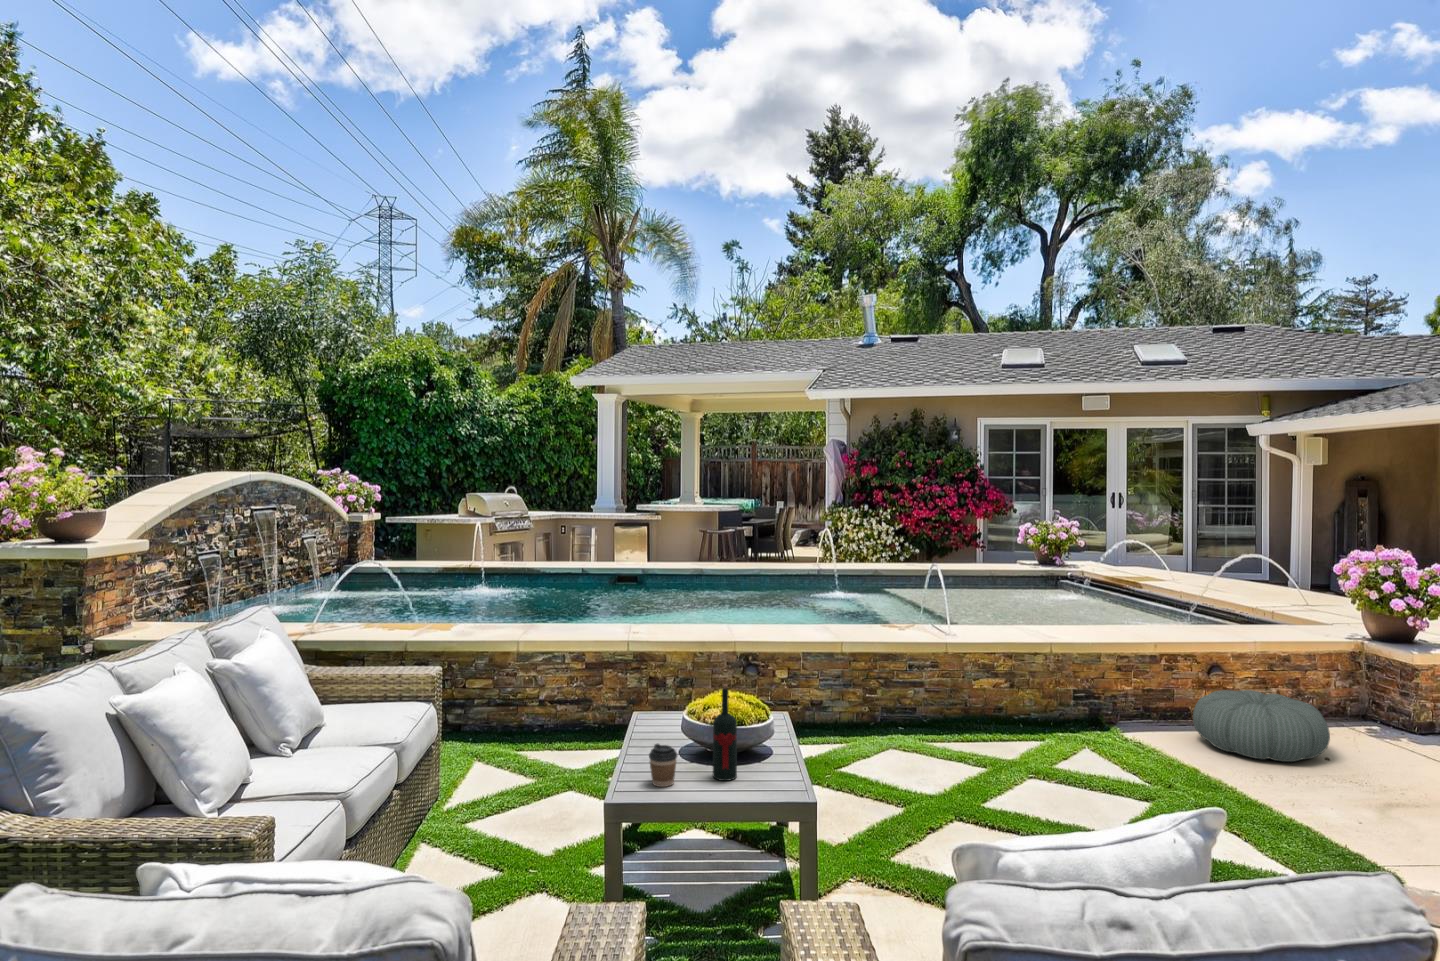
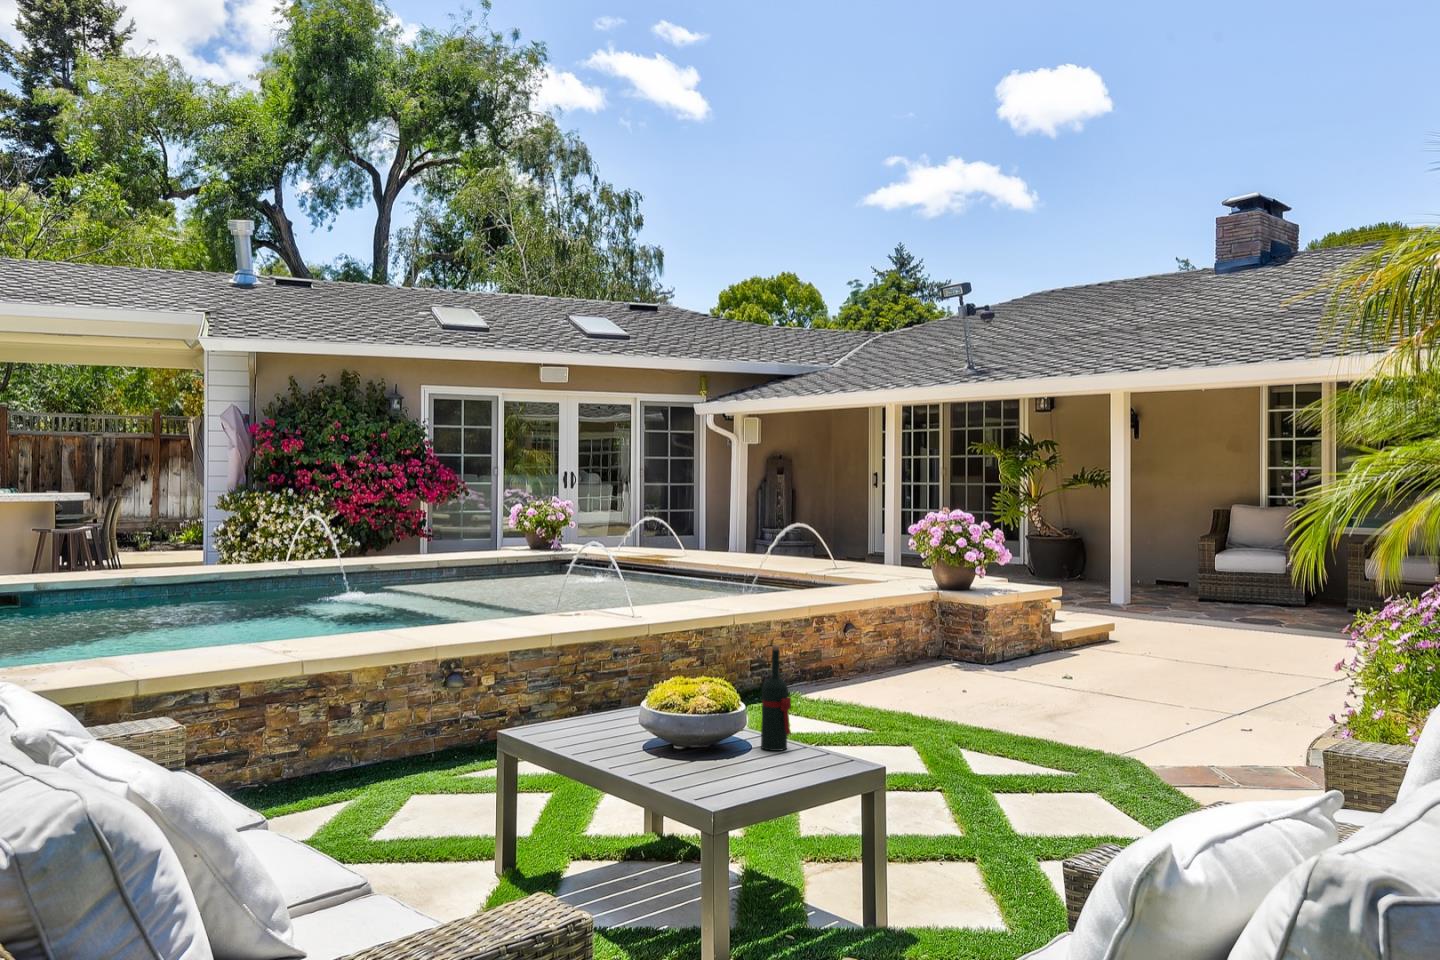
pouf: present [1193,690,1330,762] -> none [851,639,955,695]
coffee cup: present [649,744,677,787] -> none [724,720,756,767]

